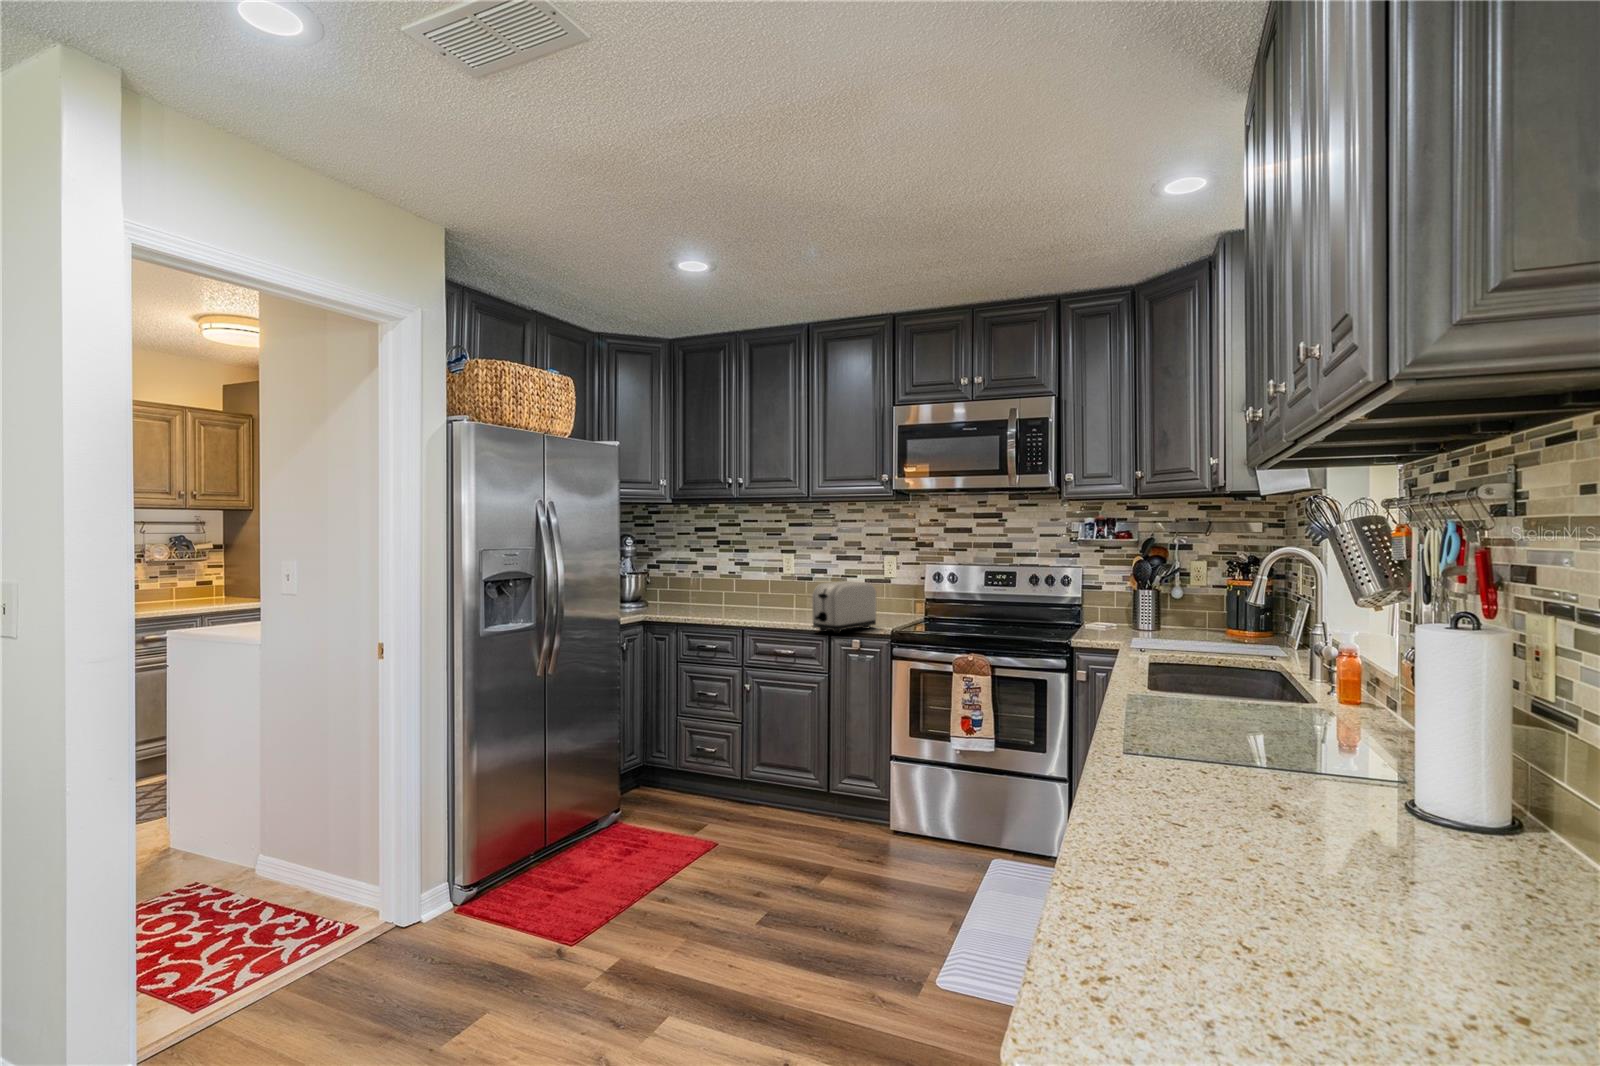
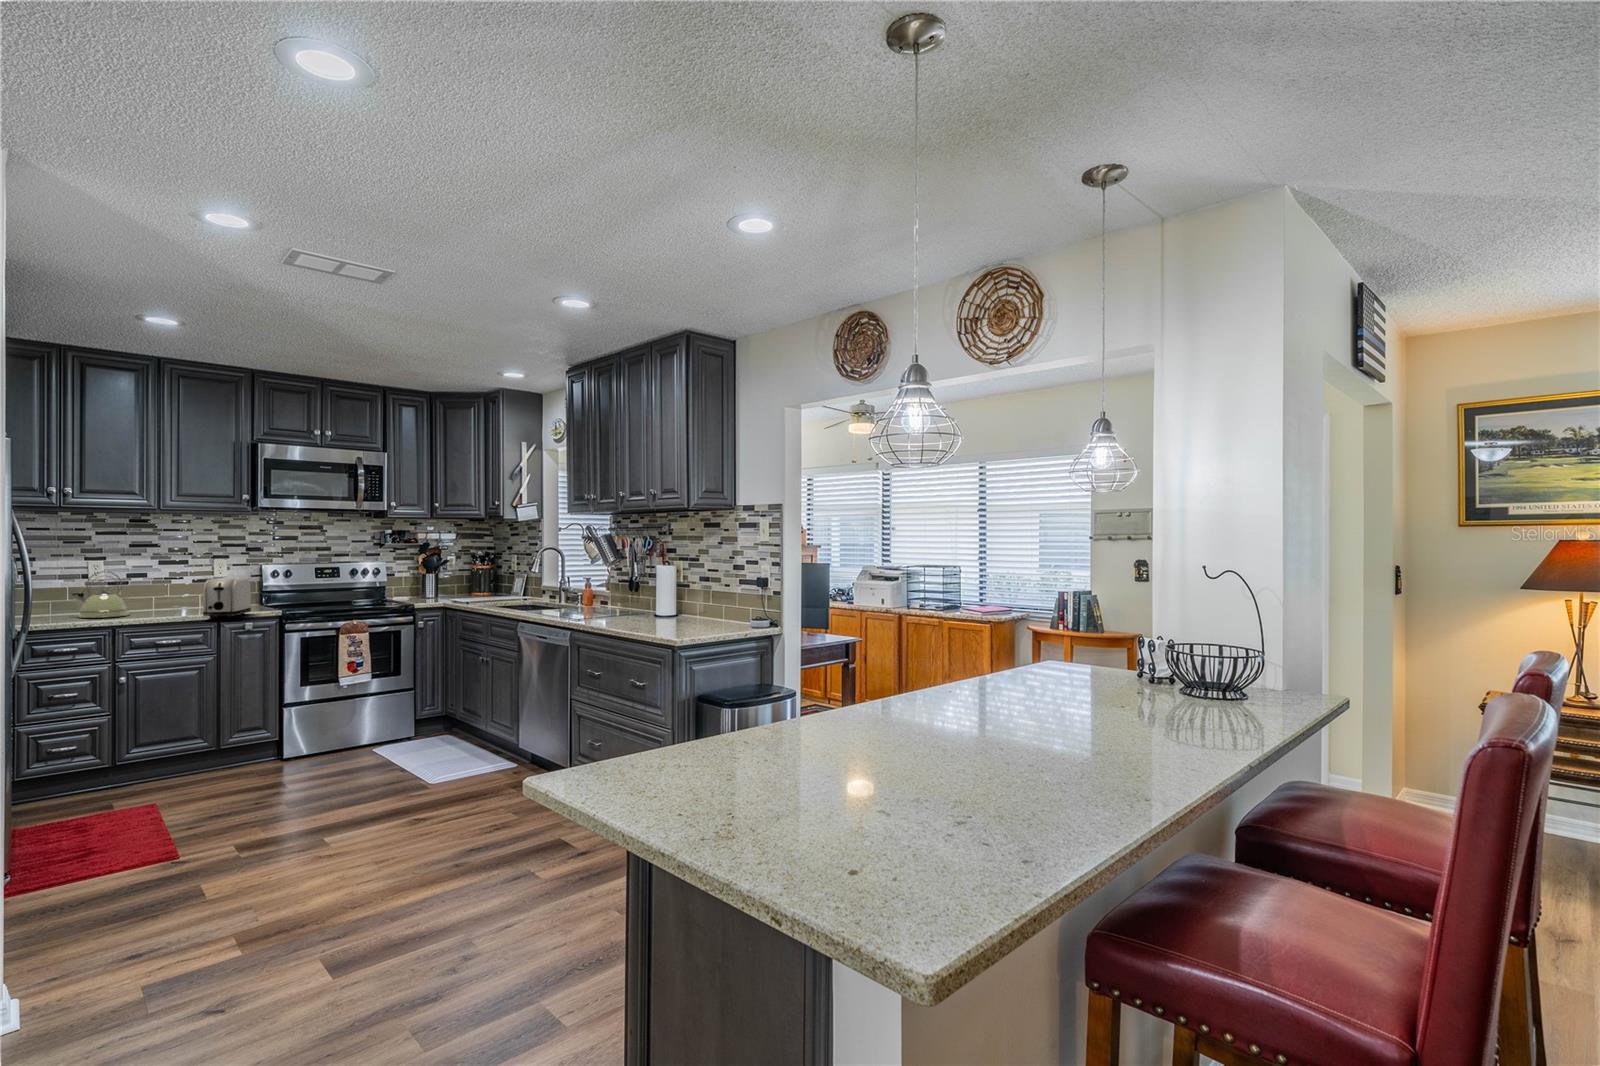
kettle: none [748,566,791,616] -> present [72,571,130,618]

